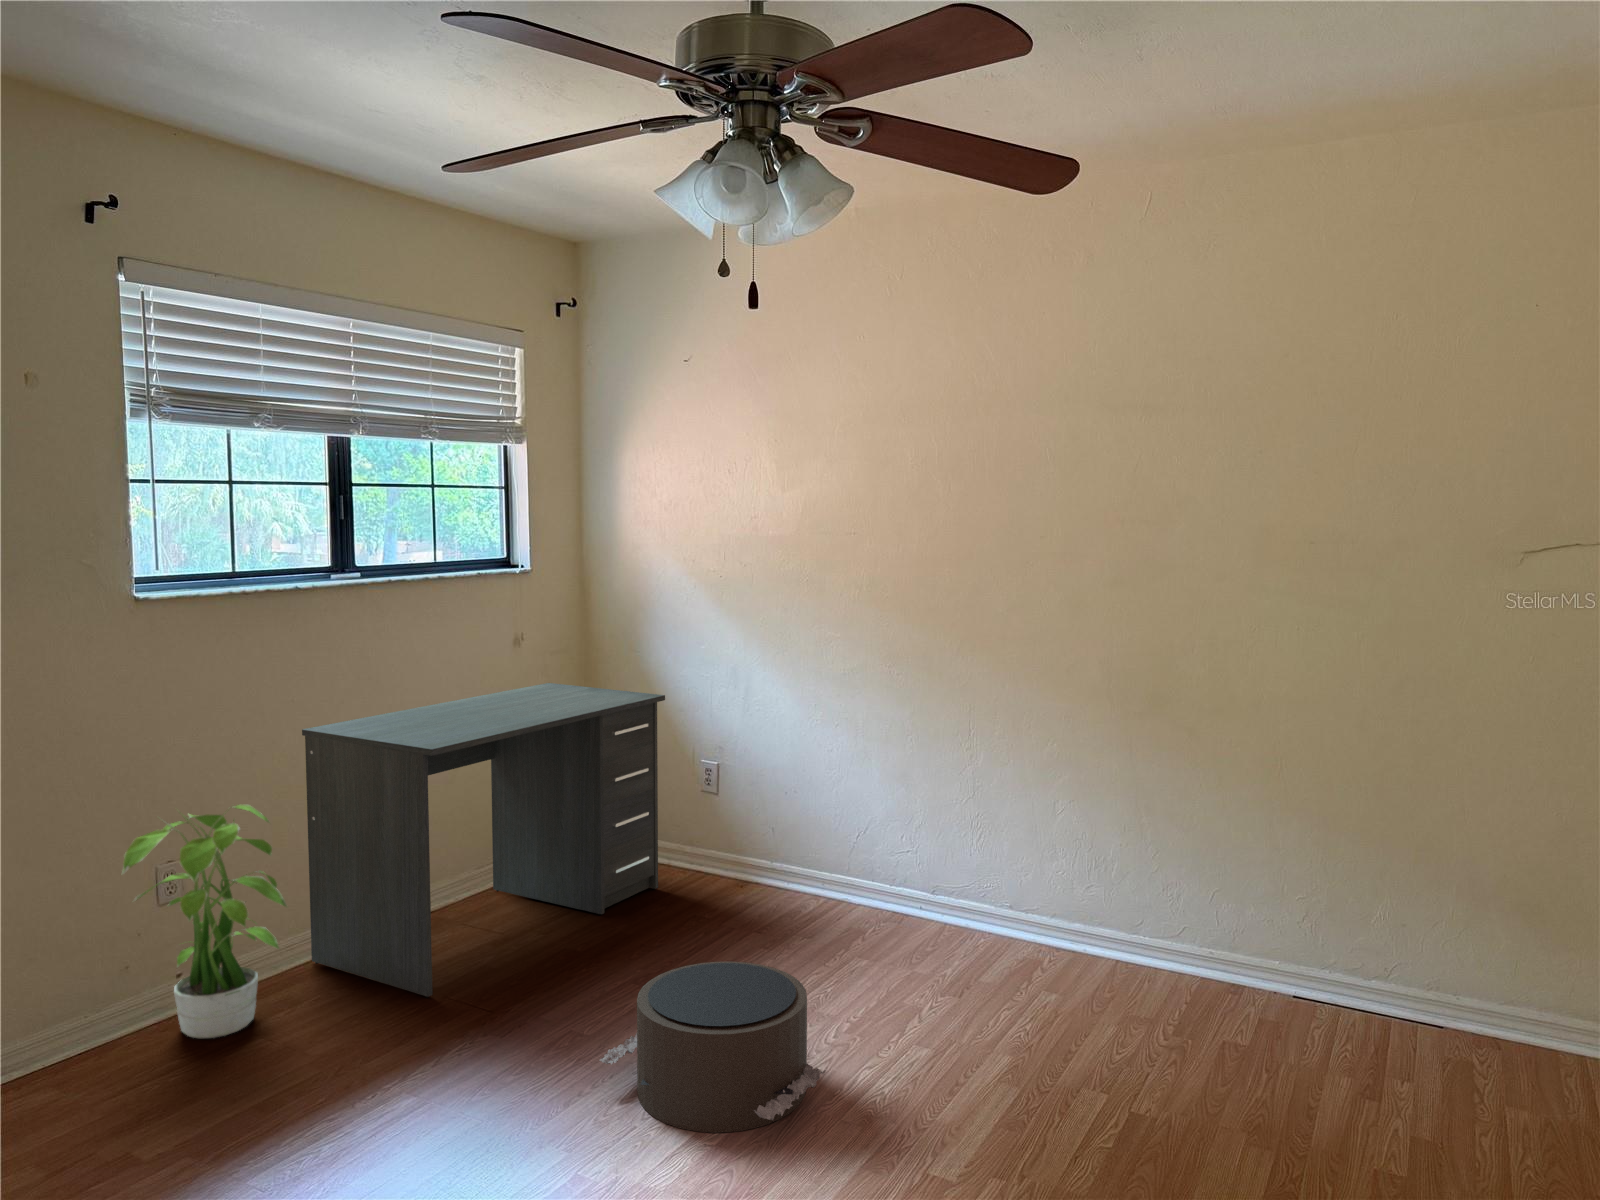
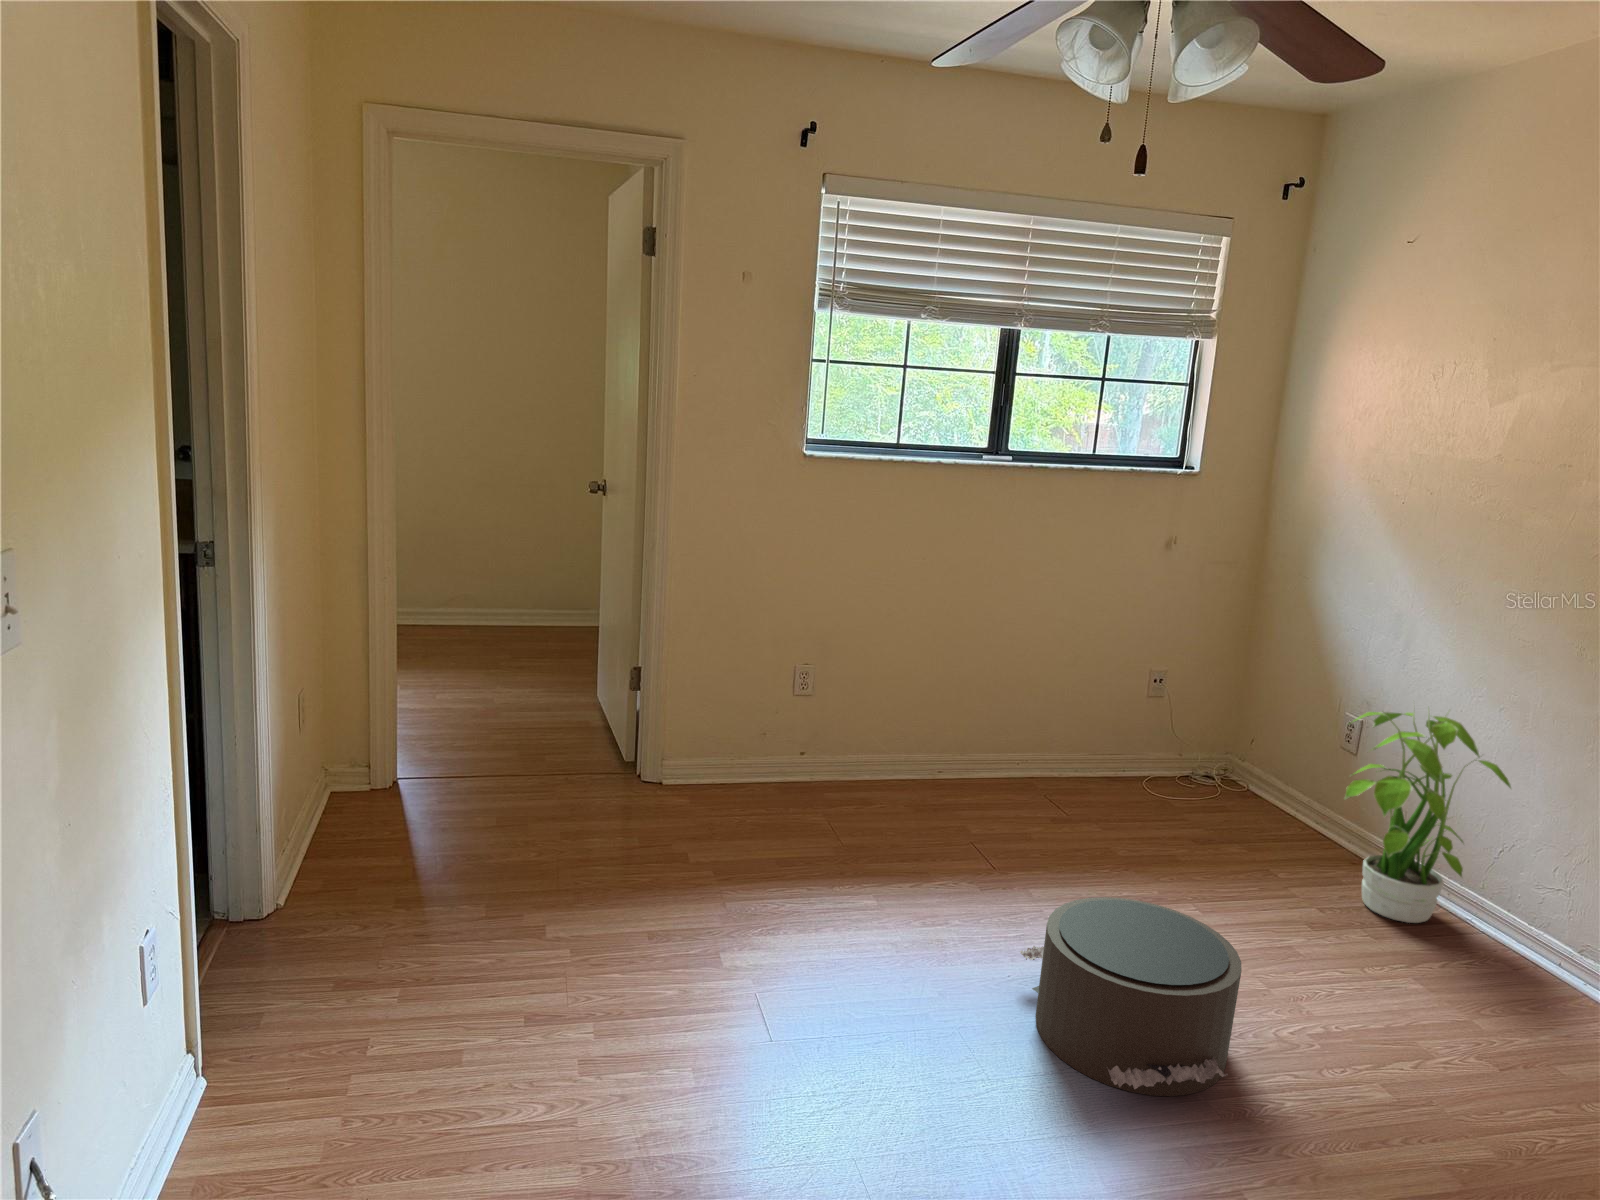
desk: present [302,683,665,998] -> none [910,586,1304,842]
potted plant: present [122,805,287,1038] -> present [1345,712,1511,923]

